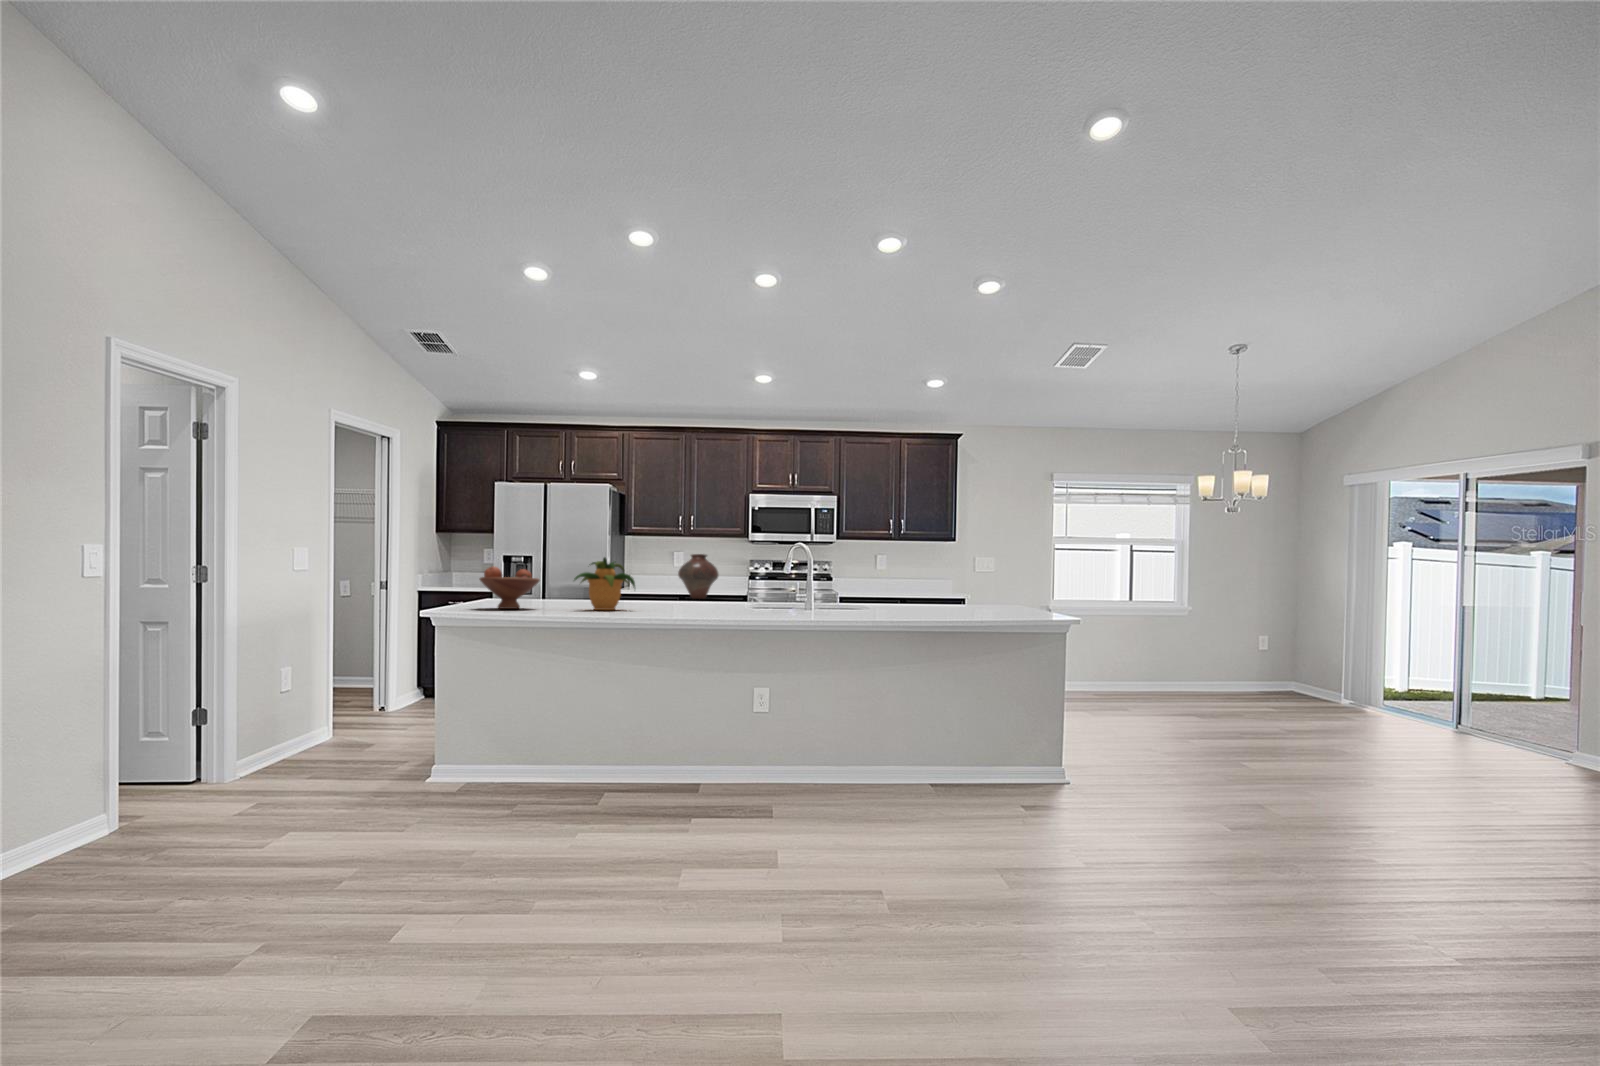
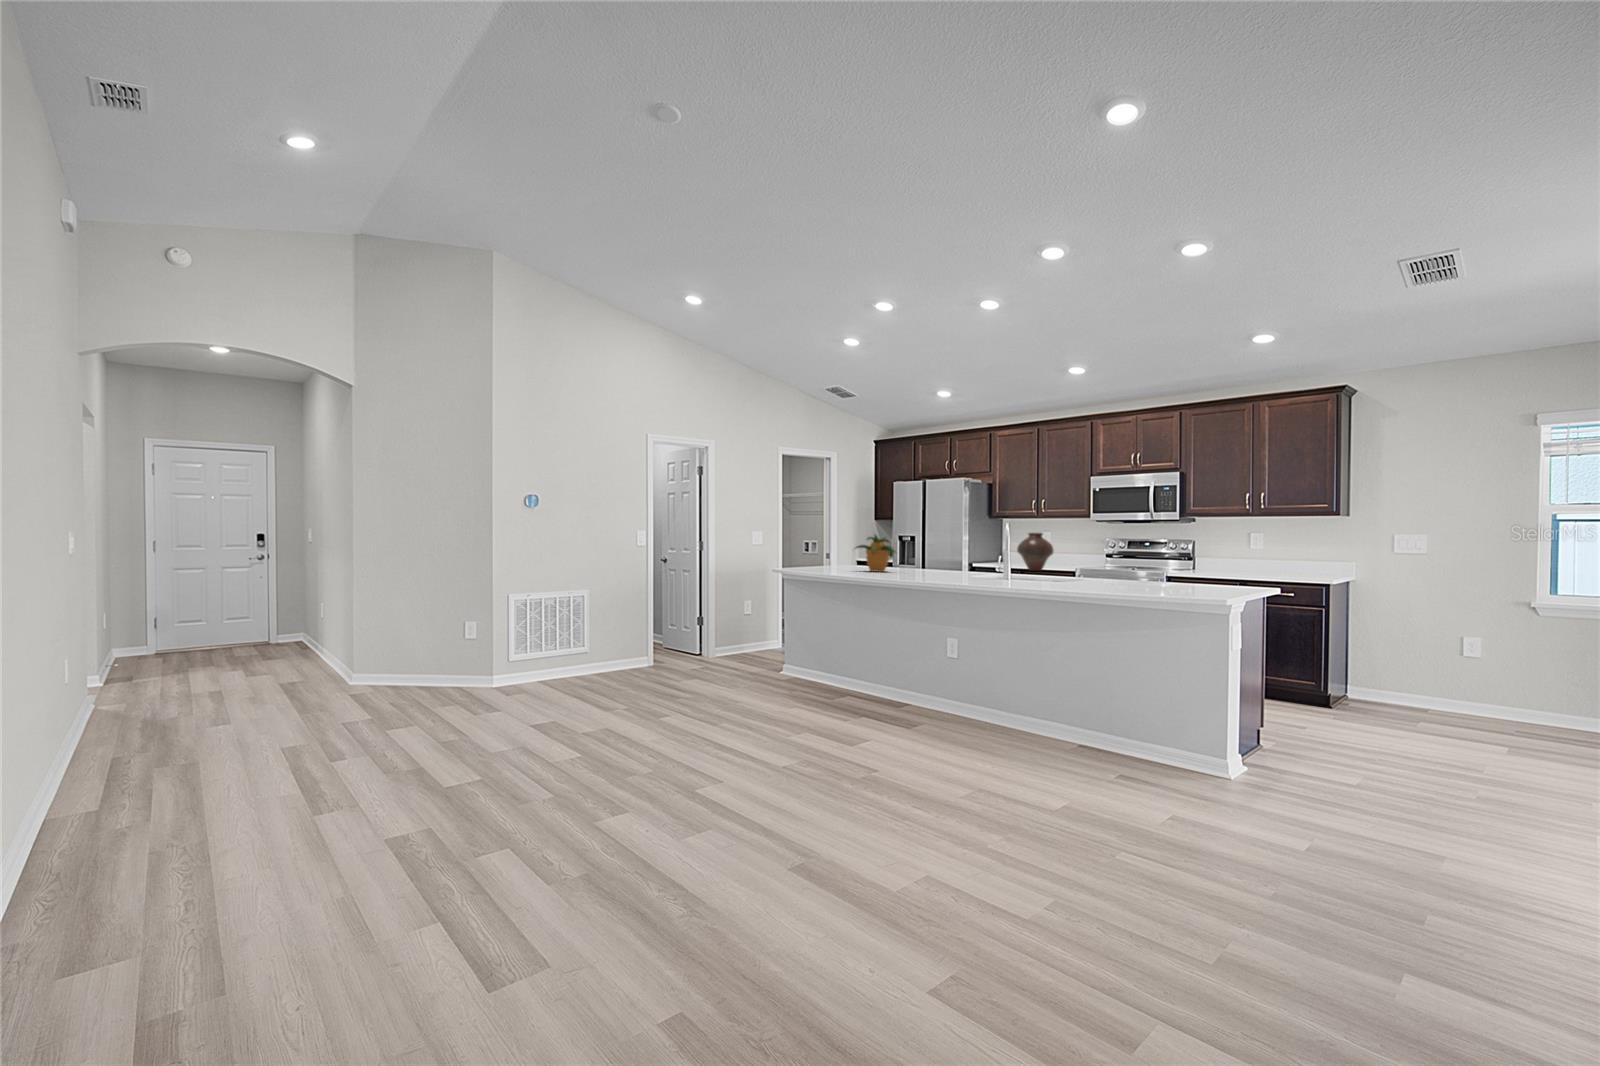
fruit bowl: present [480,567,540,609] -> none [807,541,845,569]

